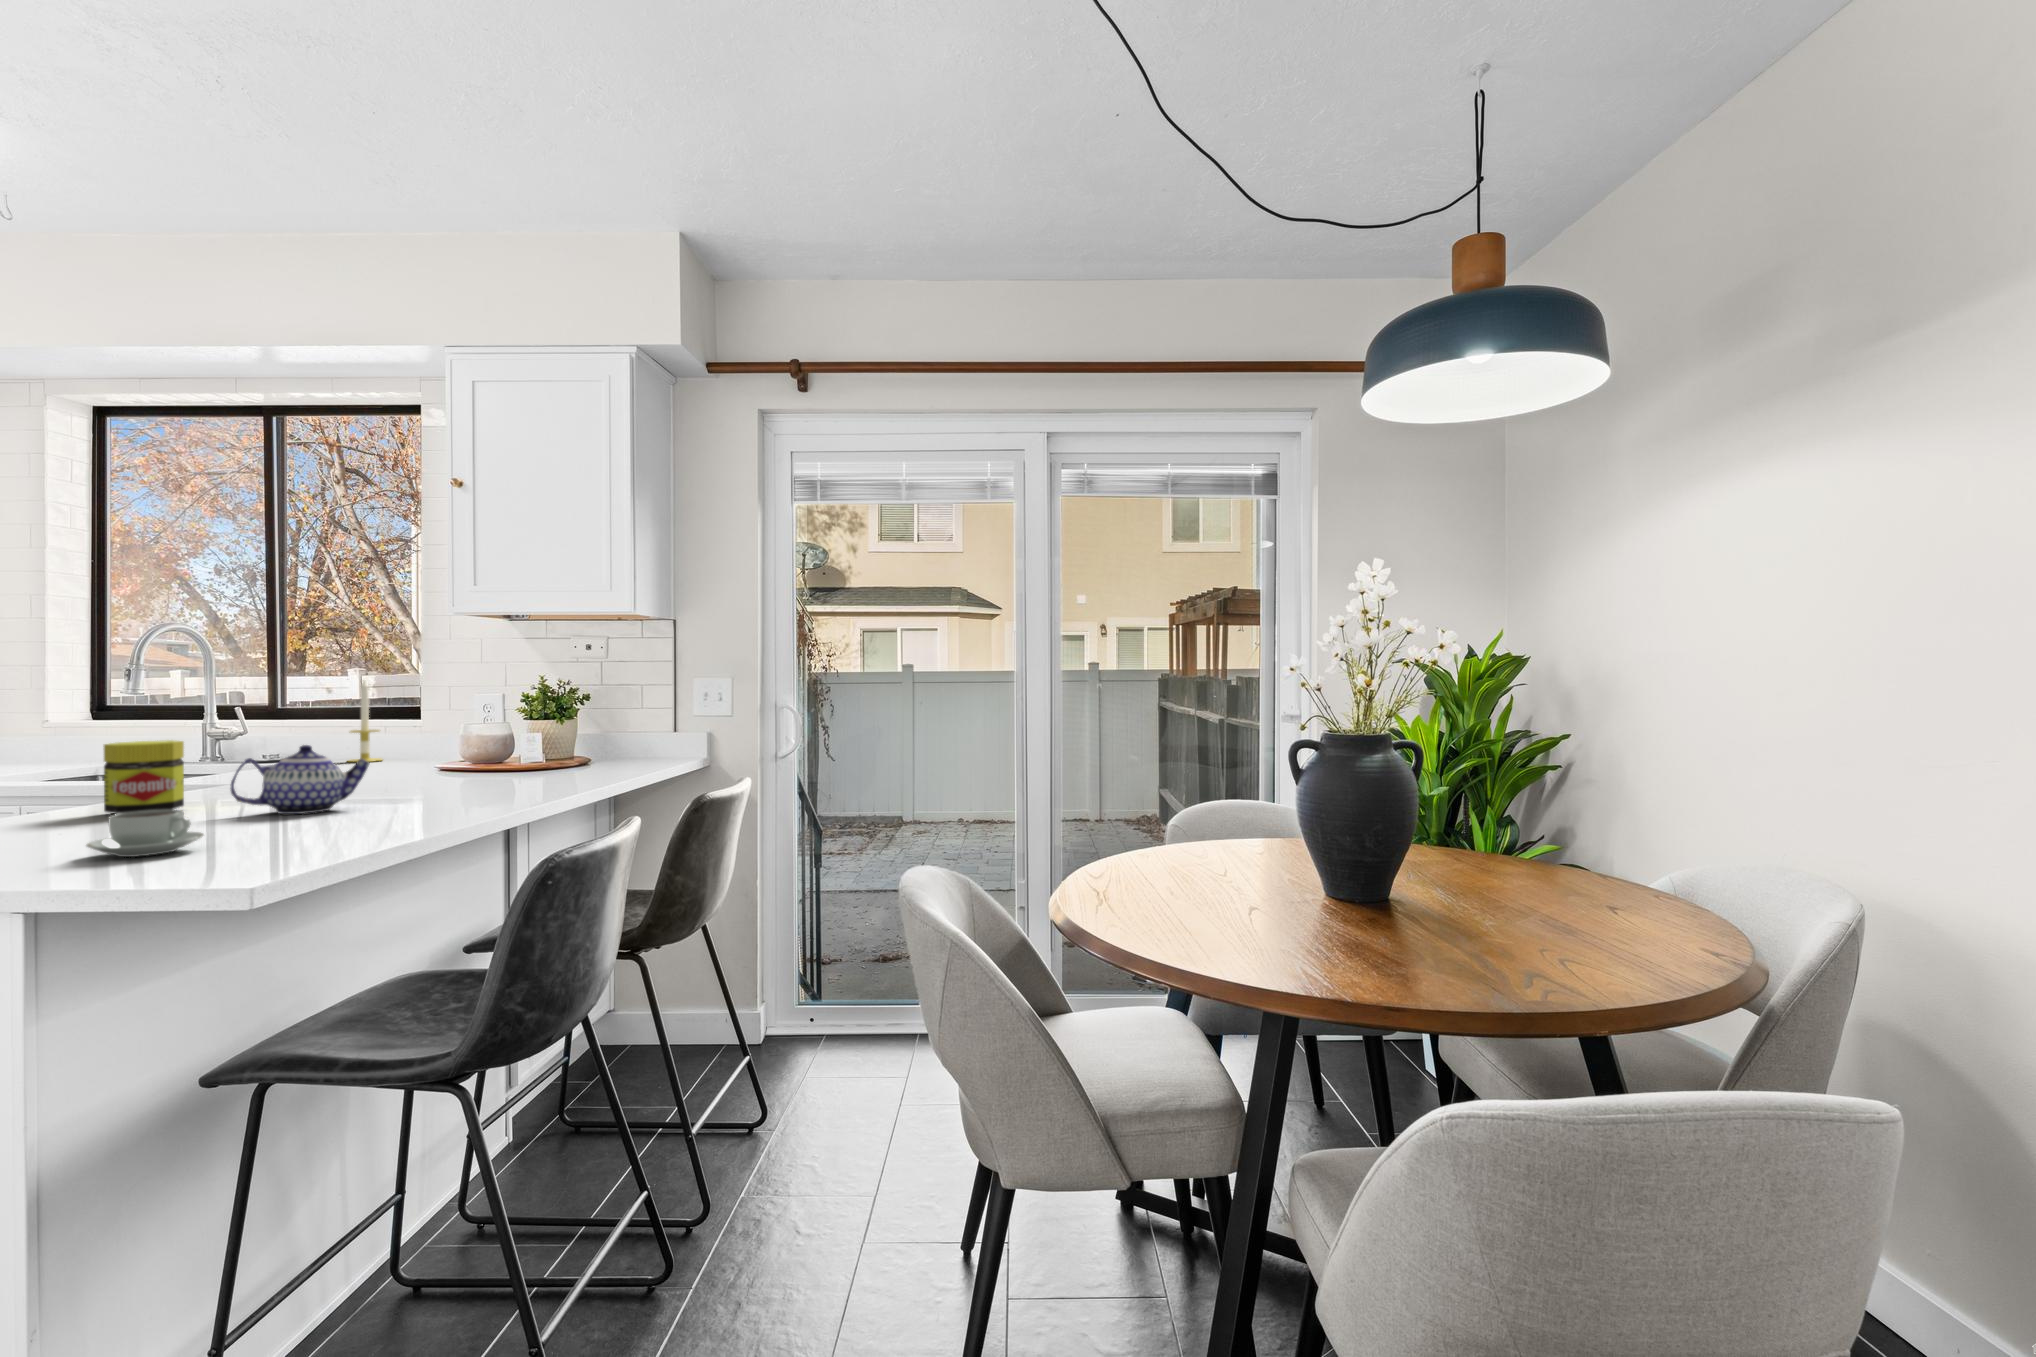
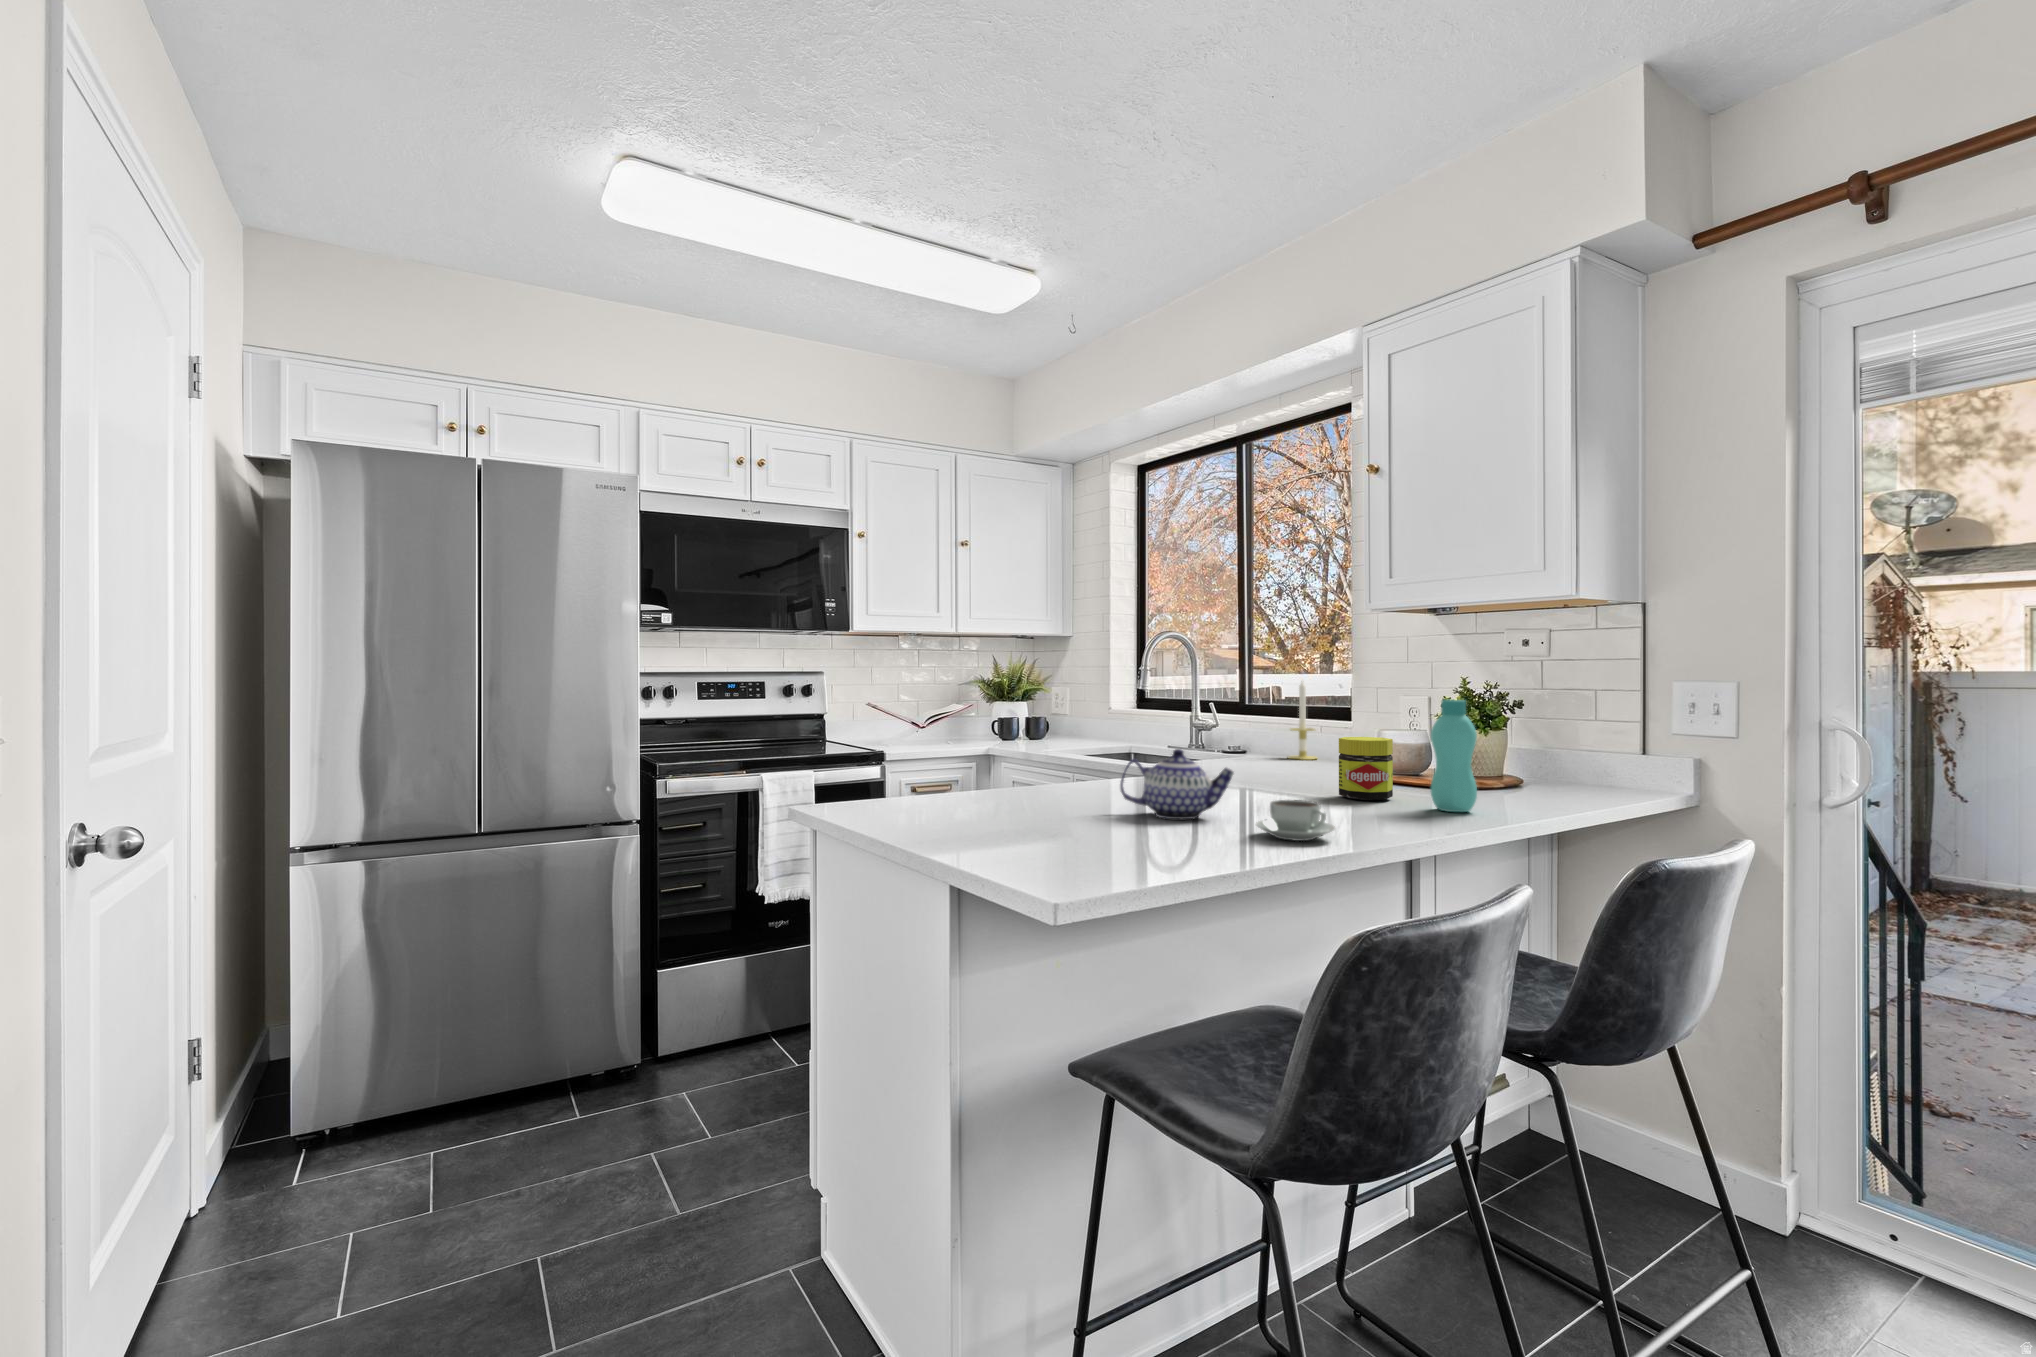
bottle: none [536,692,574,783] -> present [1431,700,1477,812]
jar: present [104,740,184,814] -> present [1339,737,1393,800]
coffee cup: present [86,810,204,857] -> present [1256,800,1335,841]

